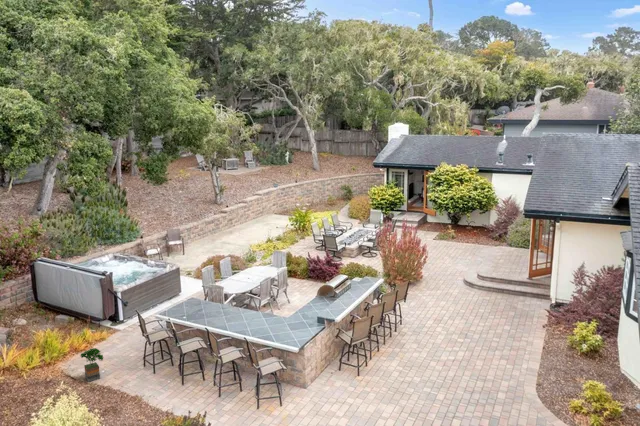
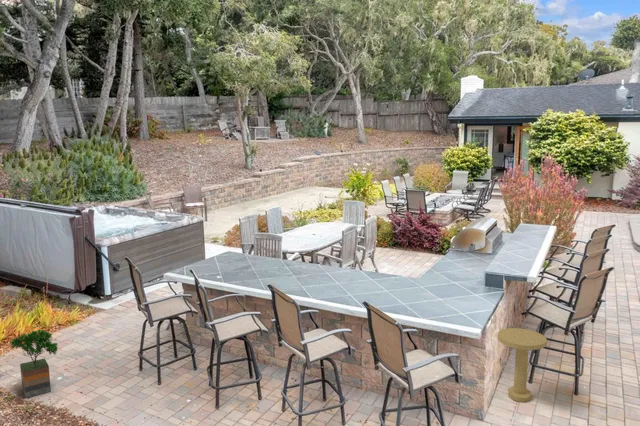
side table: none [318,346,340,382] -> present [498,328,547,402]

